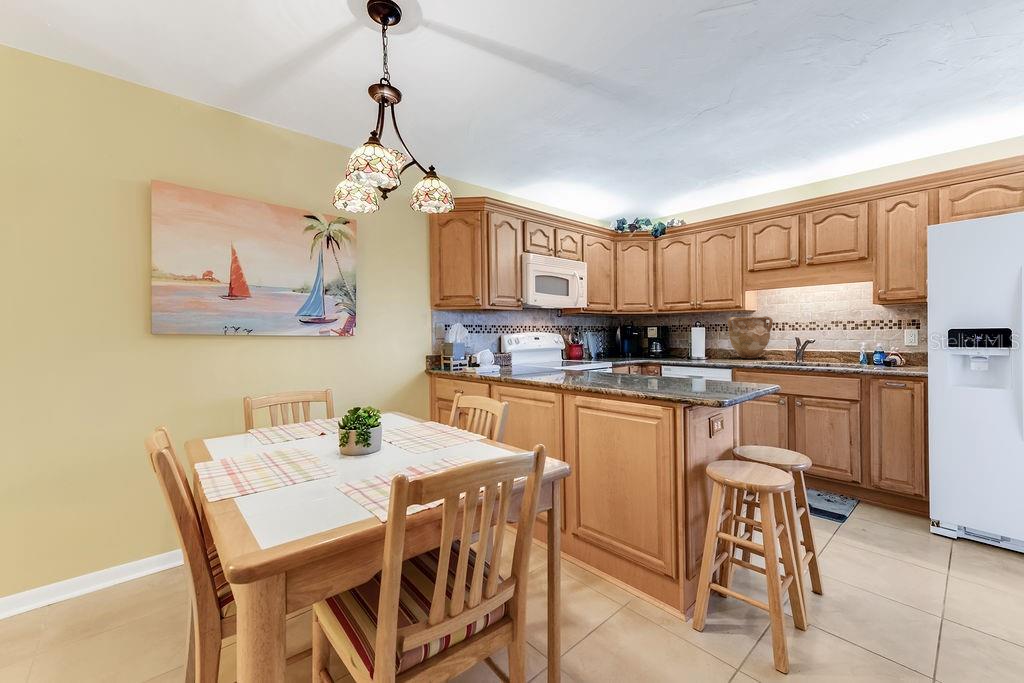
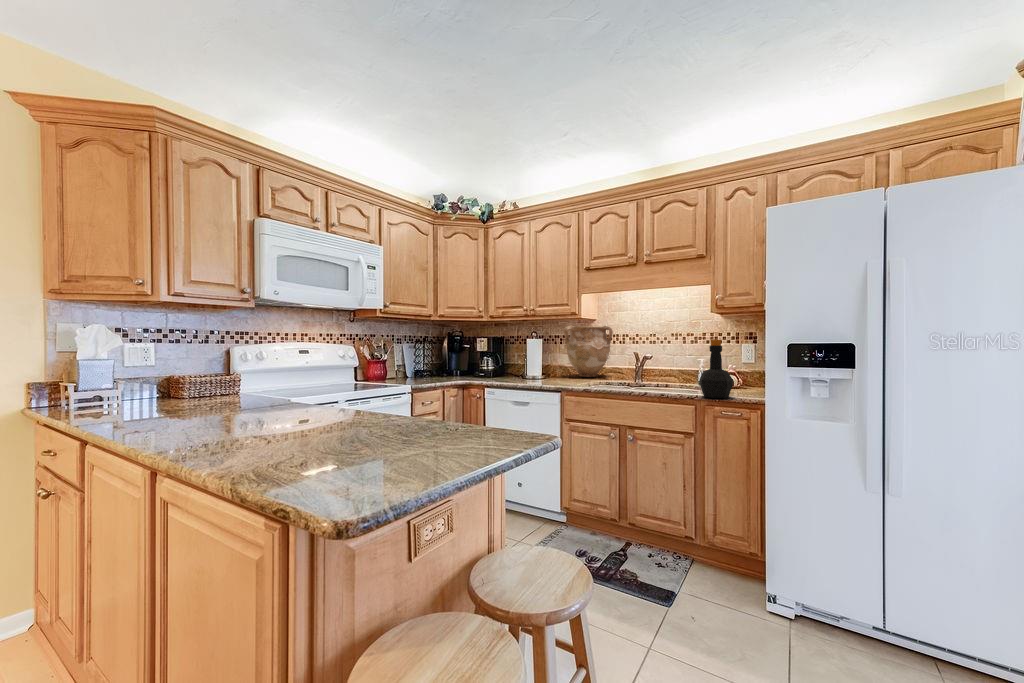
bottle: none [865,326,897,372] -> present [700,340,733,398]

